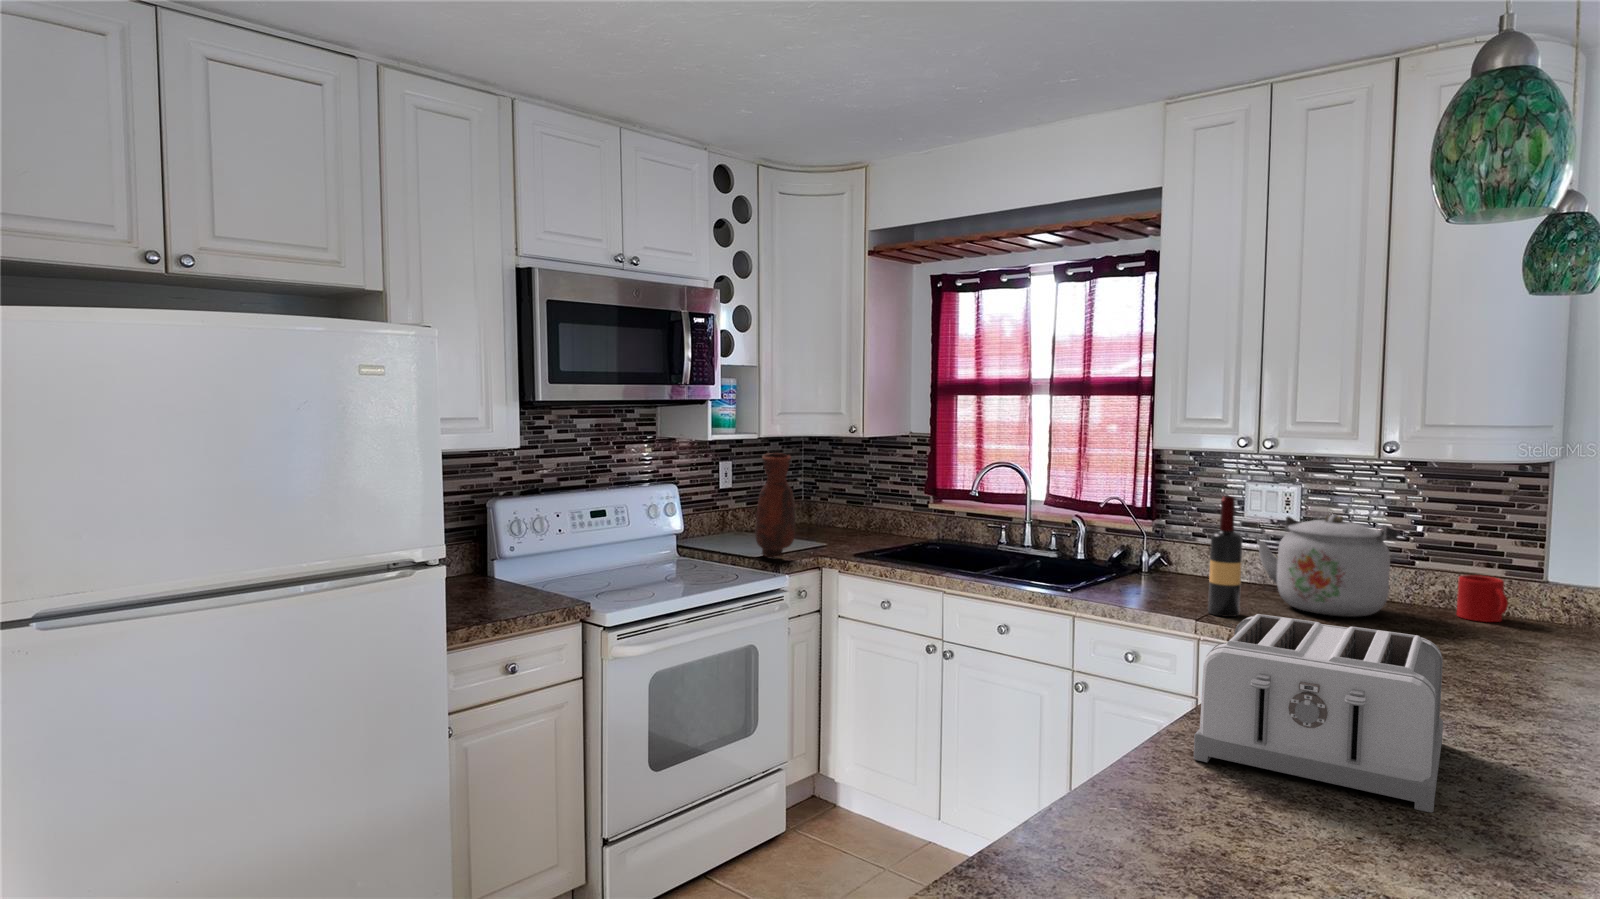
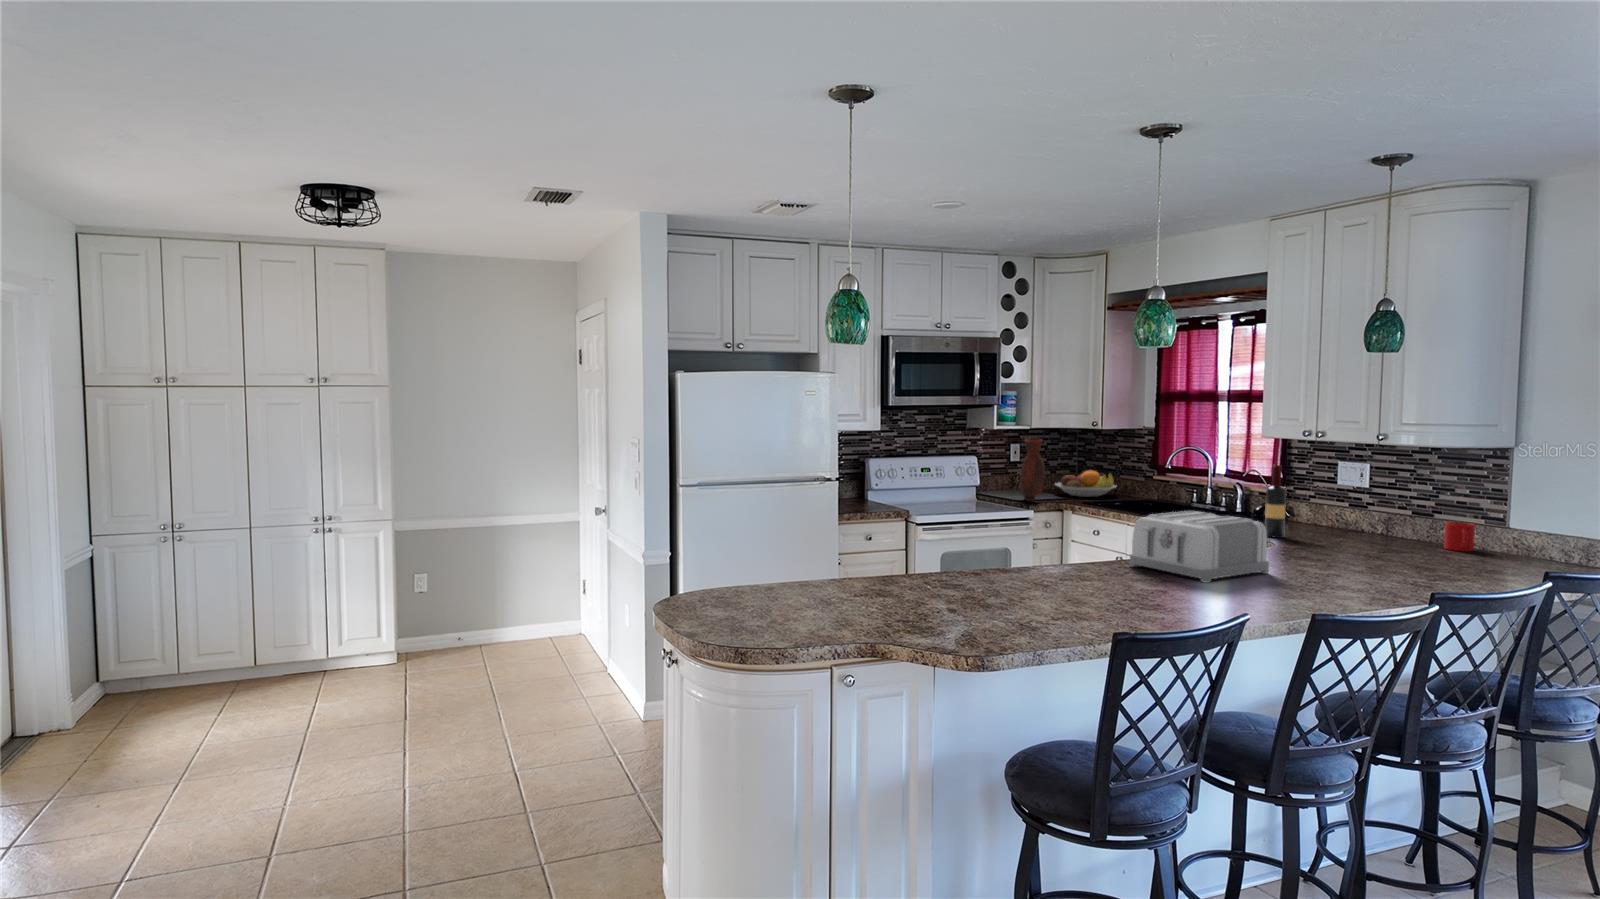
fruit bowl: none [792,500,883,541] -> present [1055,471,1116,497]
kettle: present [1257,514,1398,617] -> none [1315,479,1409,543]

